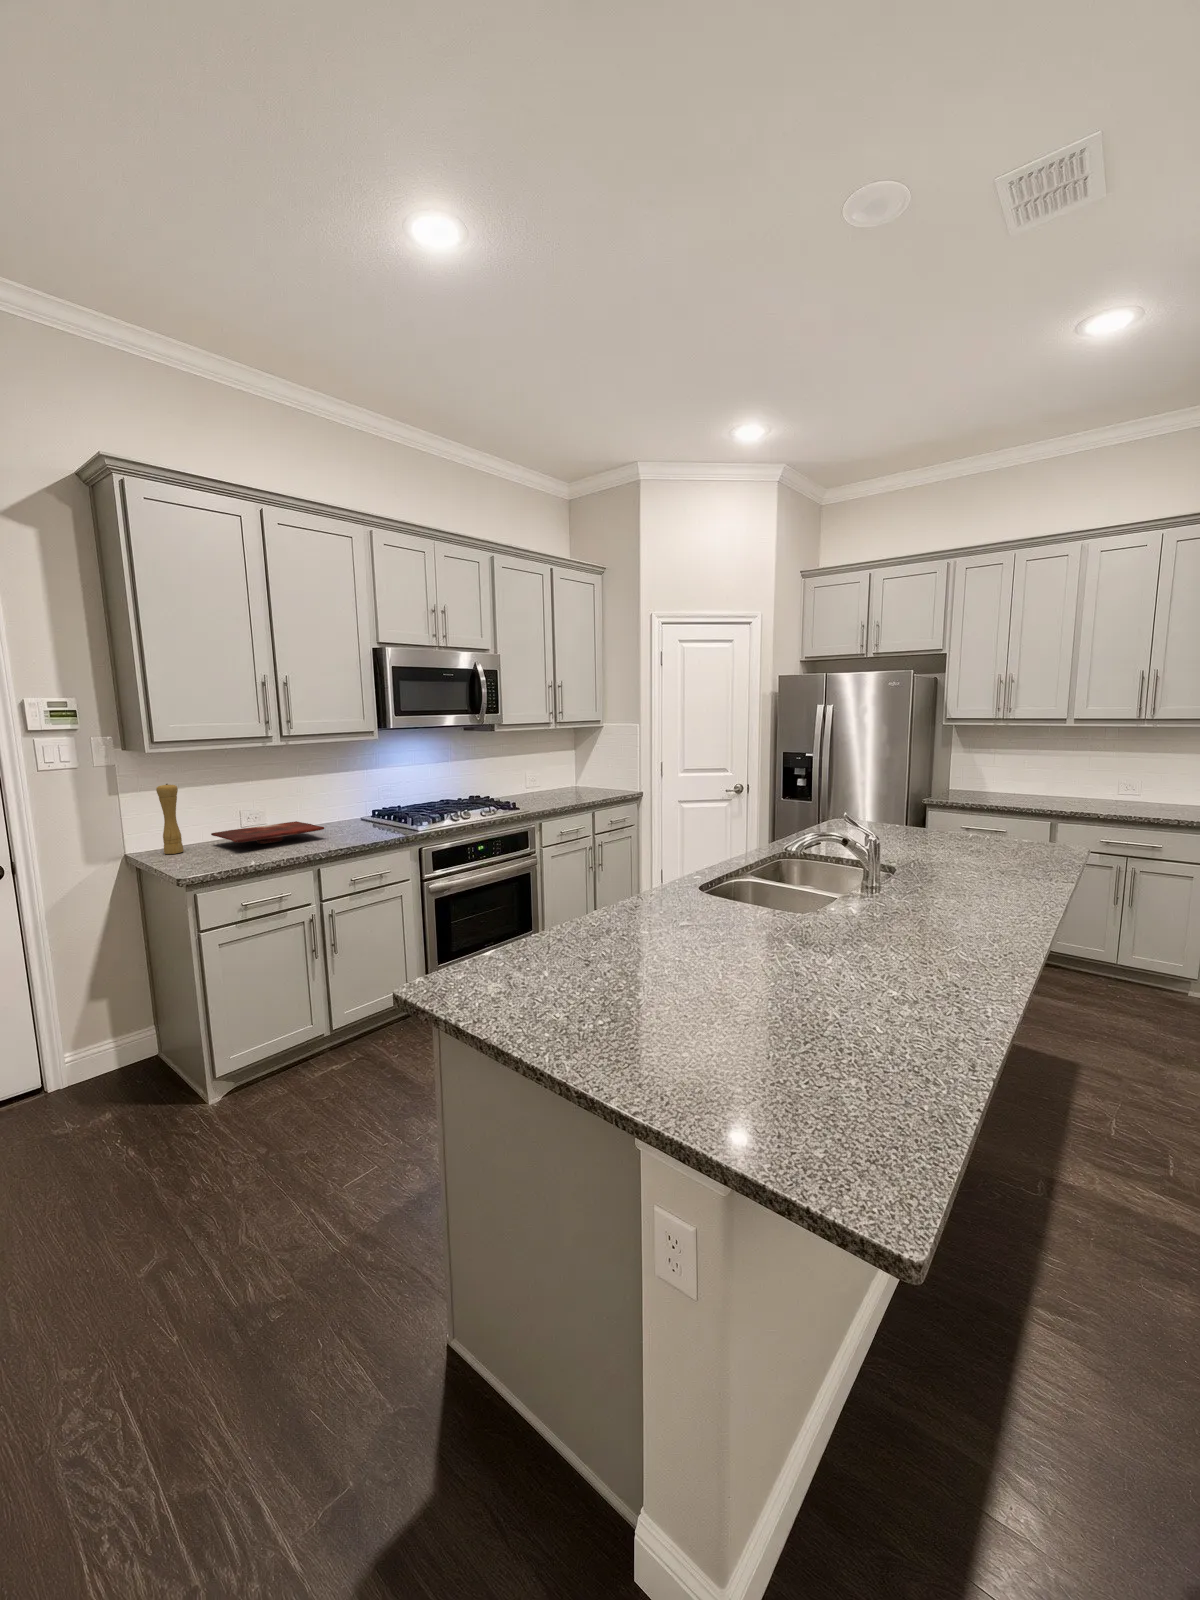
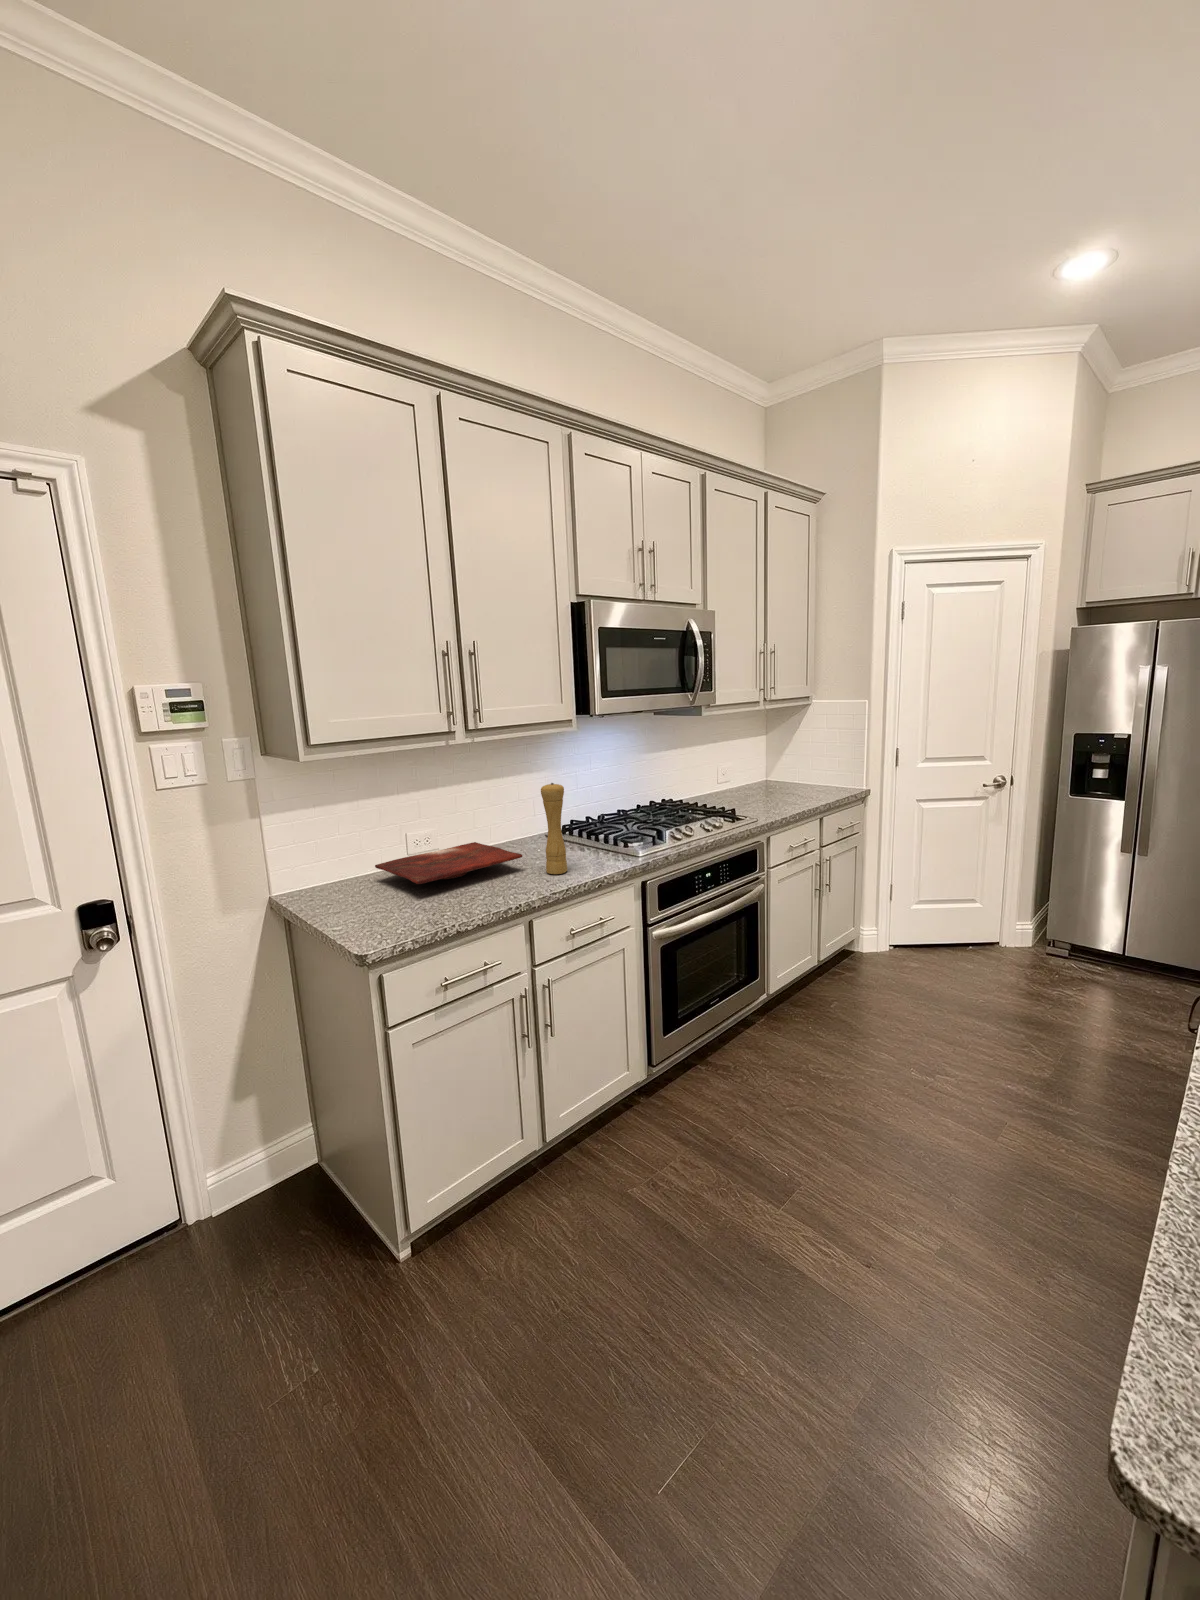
pepper mill: present [156,784,183,854] -> present [541,783,567,874]

